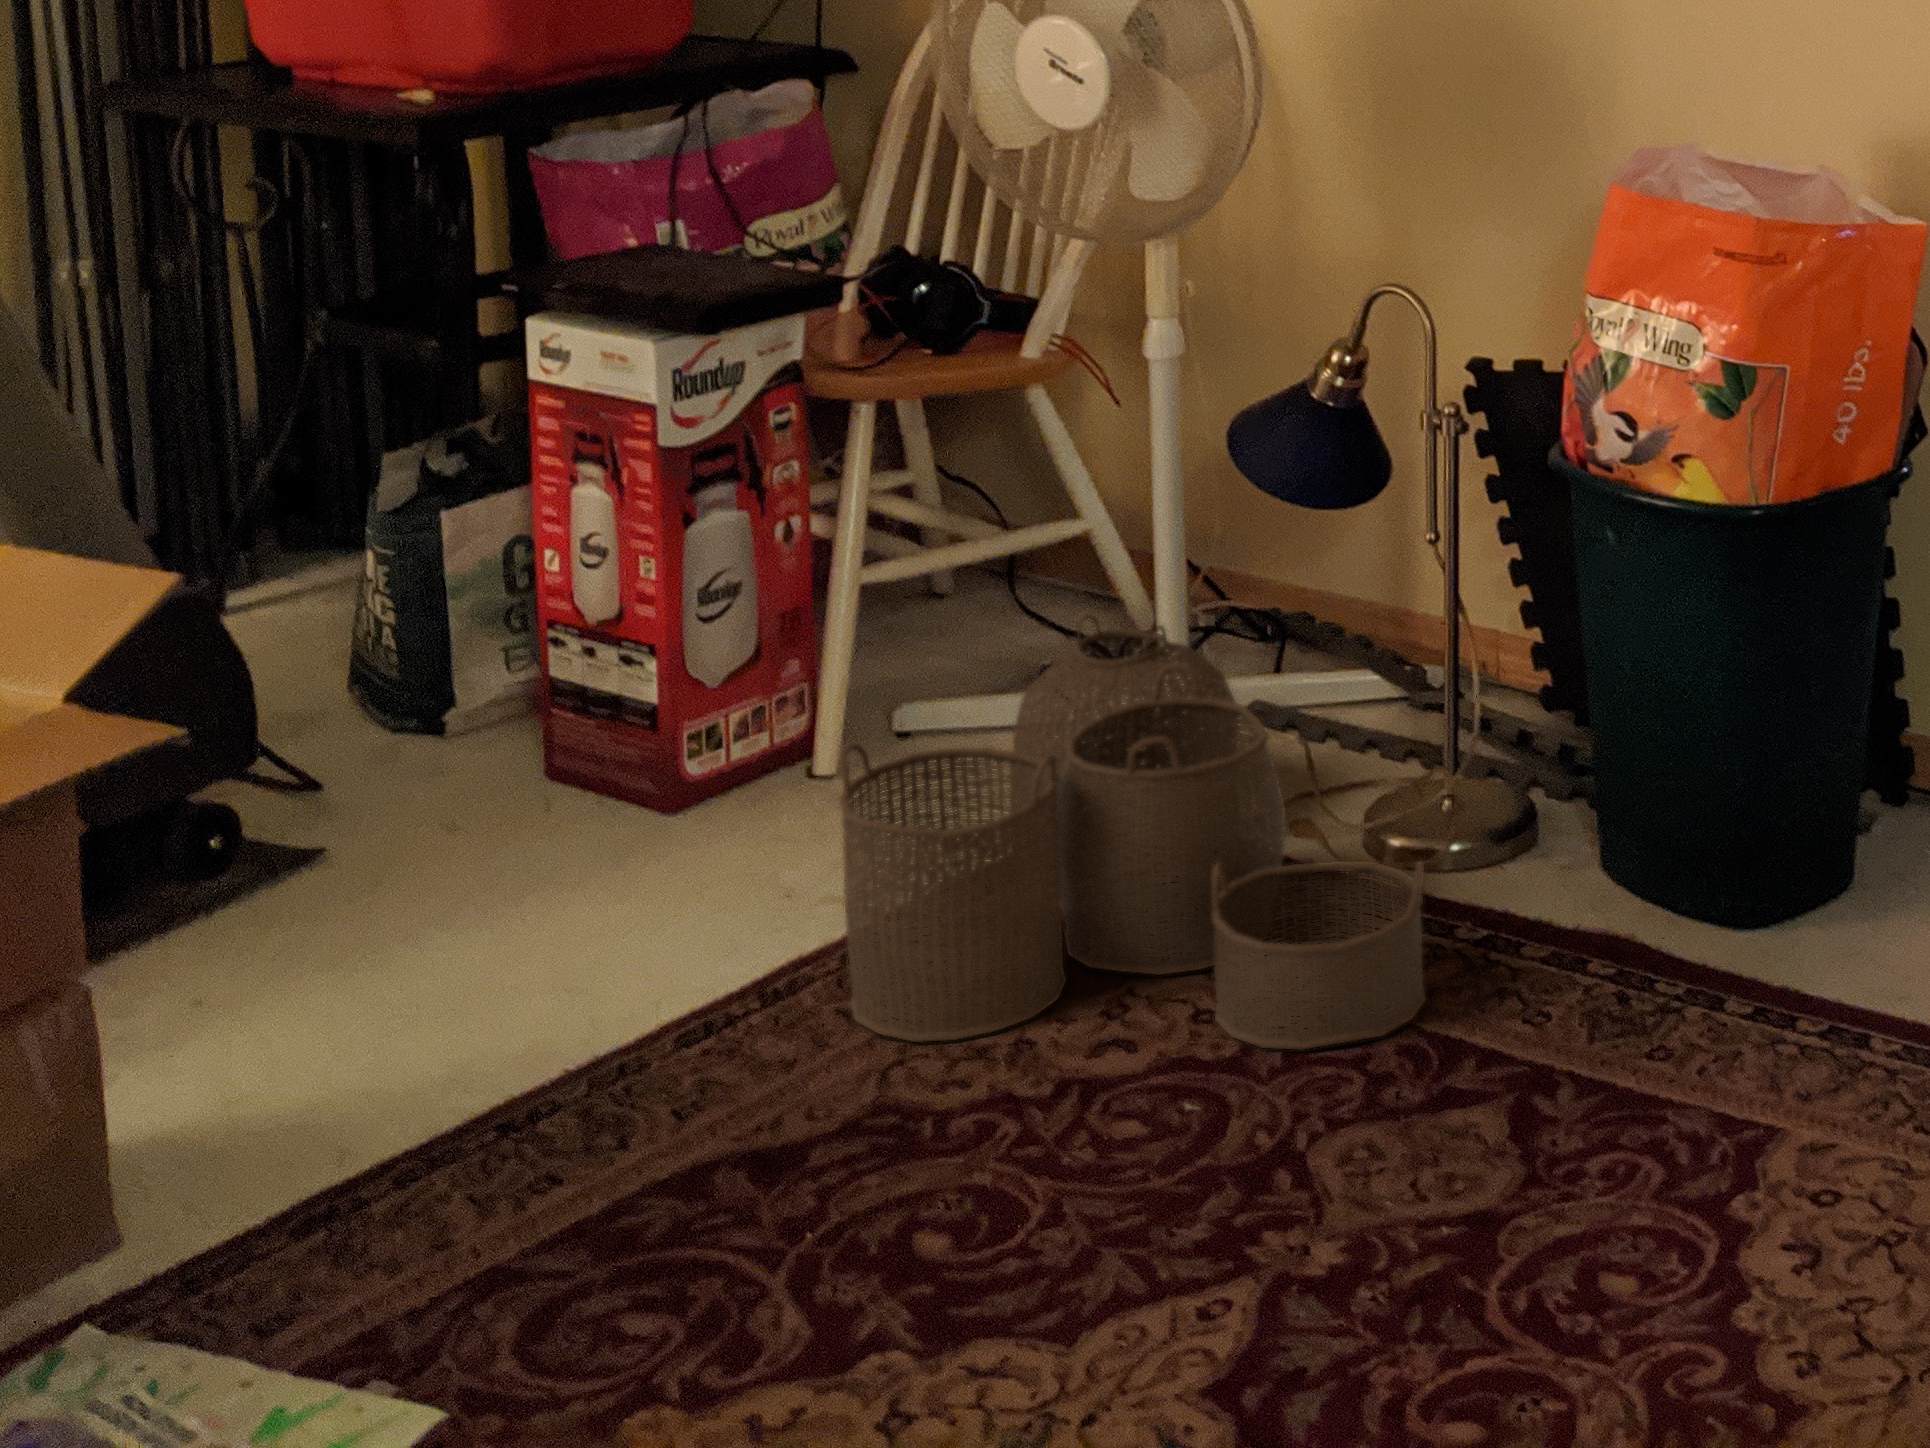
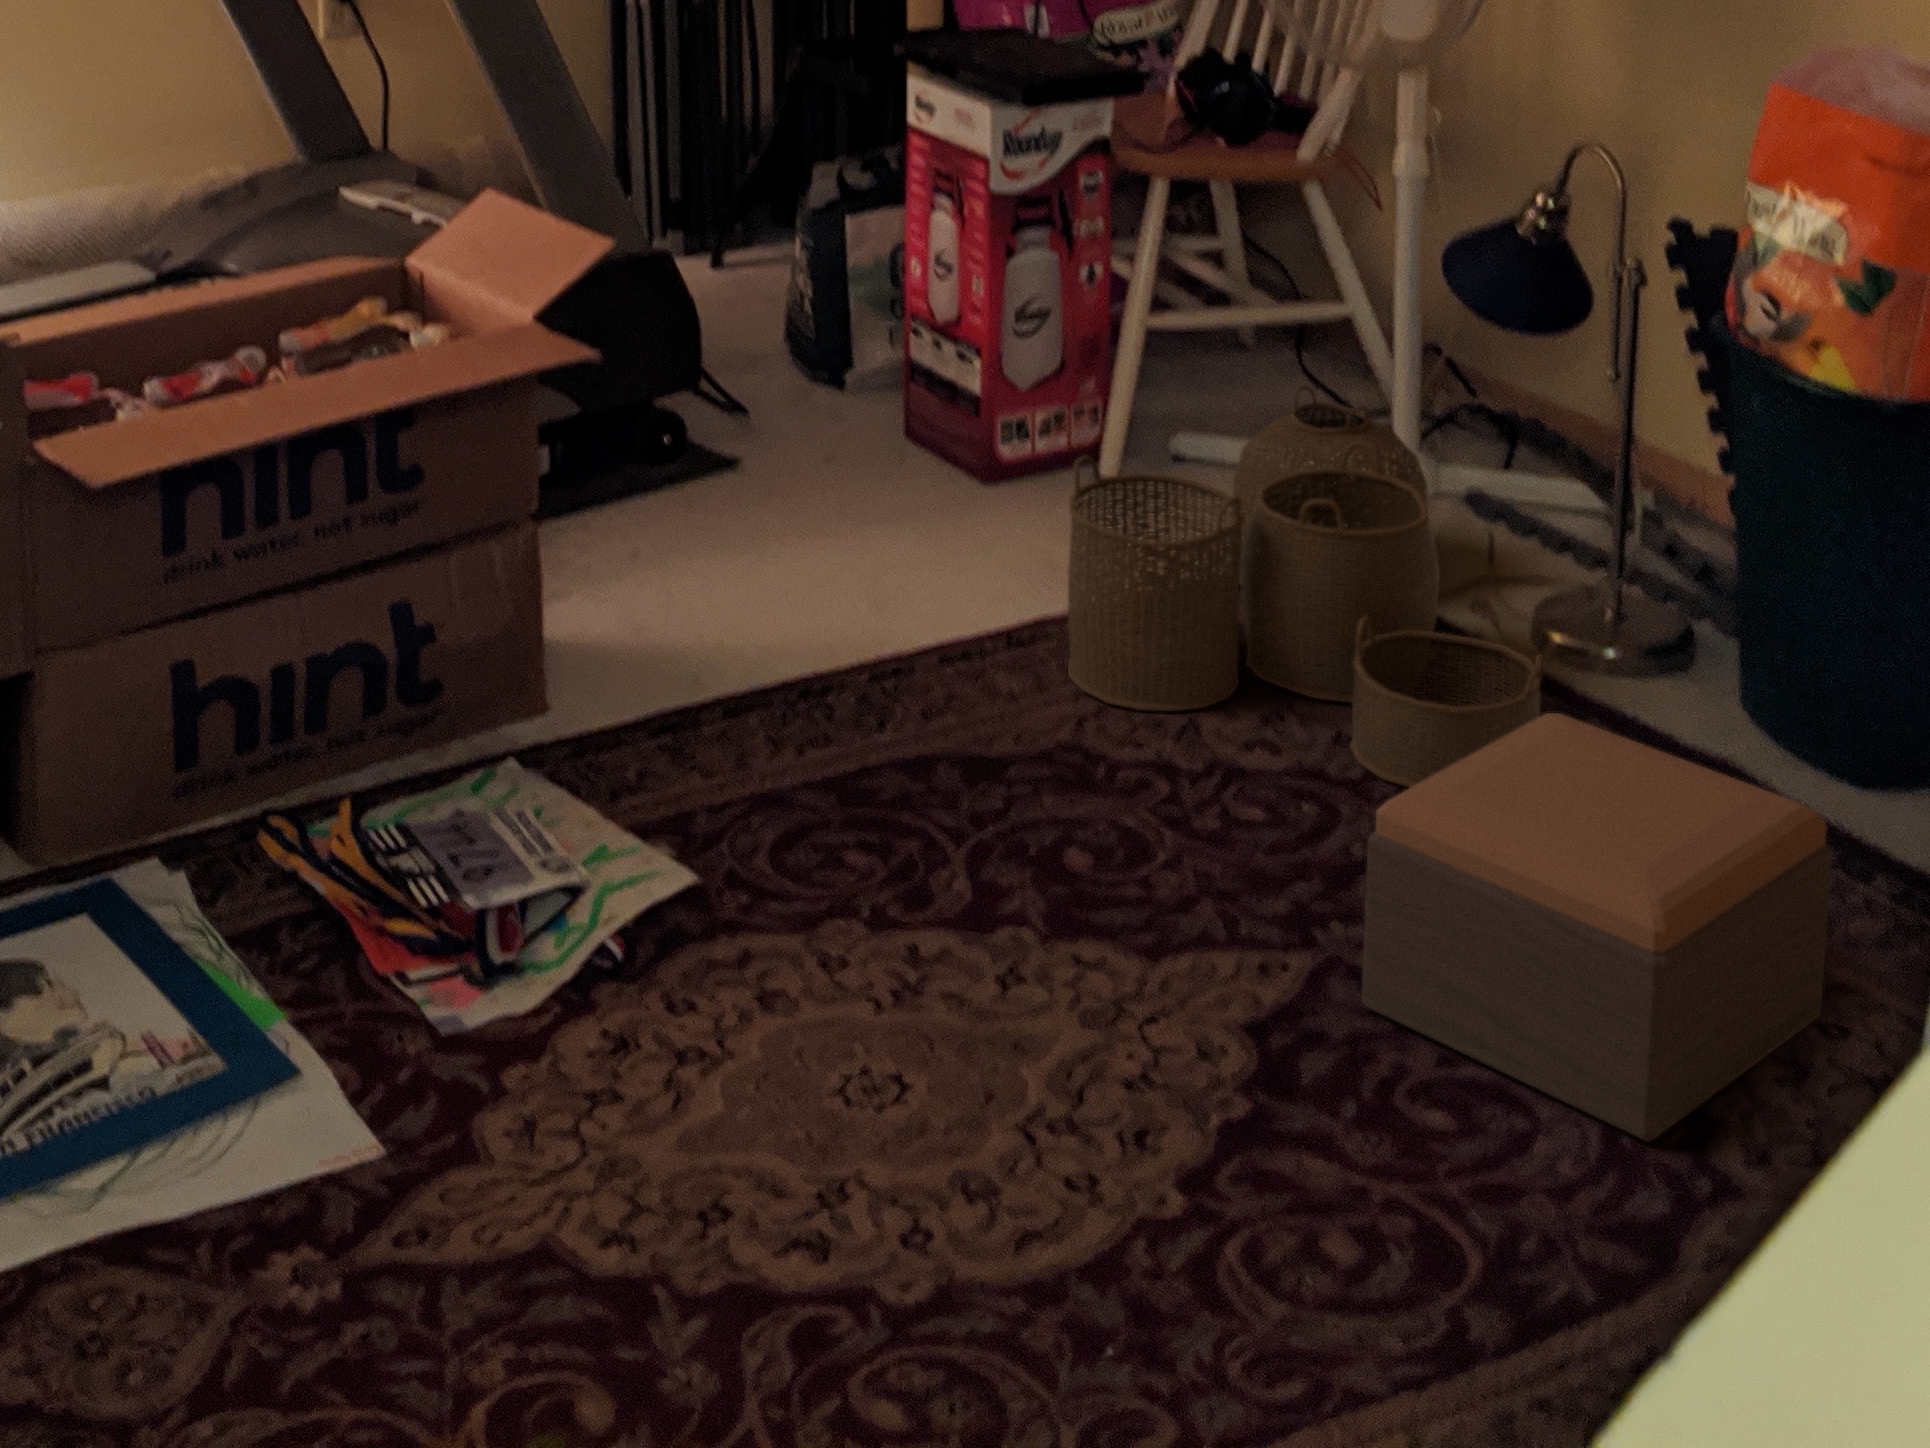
footstool: none [1312,918,1789,1371] -> present [1362,713,1832,1141]

